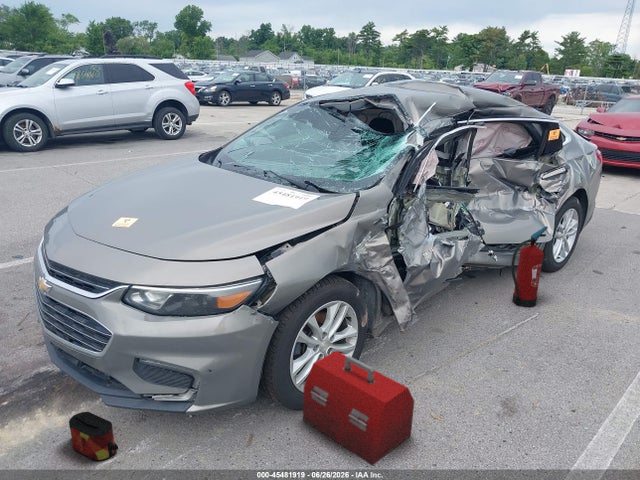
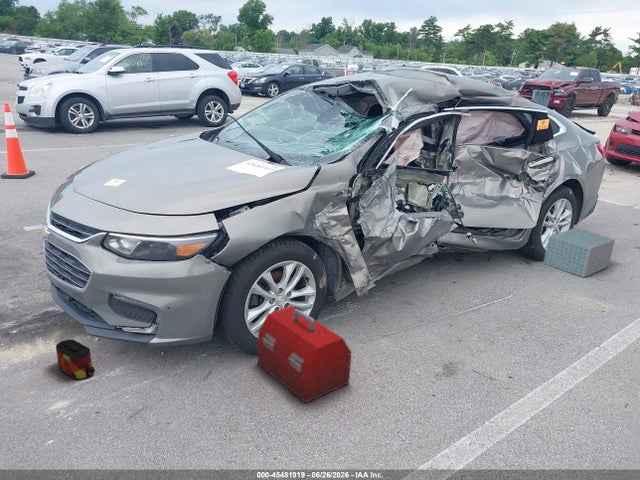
fire extinguisher: present [511,226,548,307] -> none [486,212,527,289]
storage box: none [556,237,625,289] -> present [544,228,615,277]

